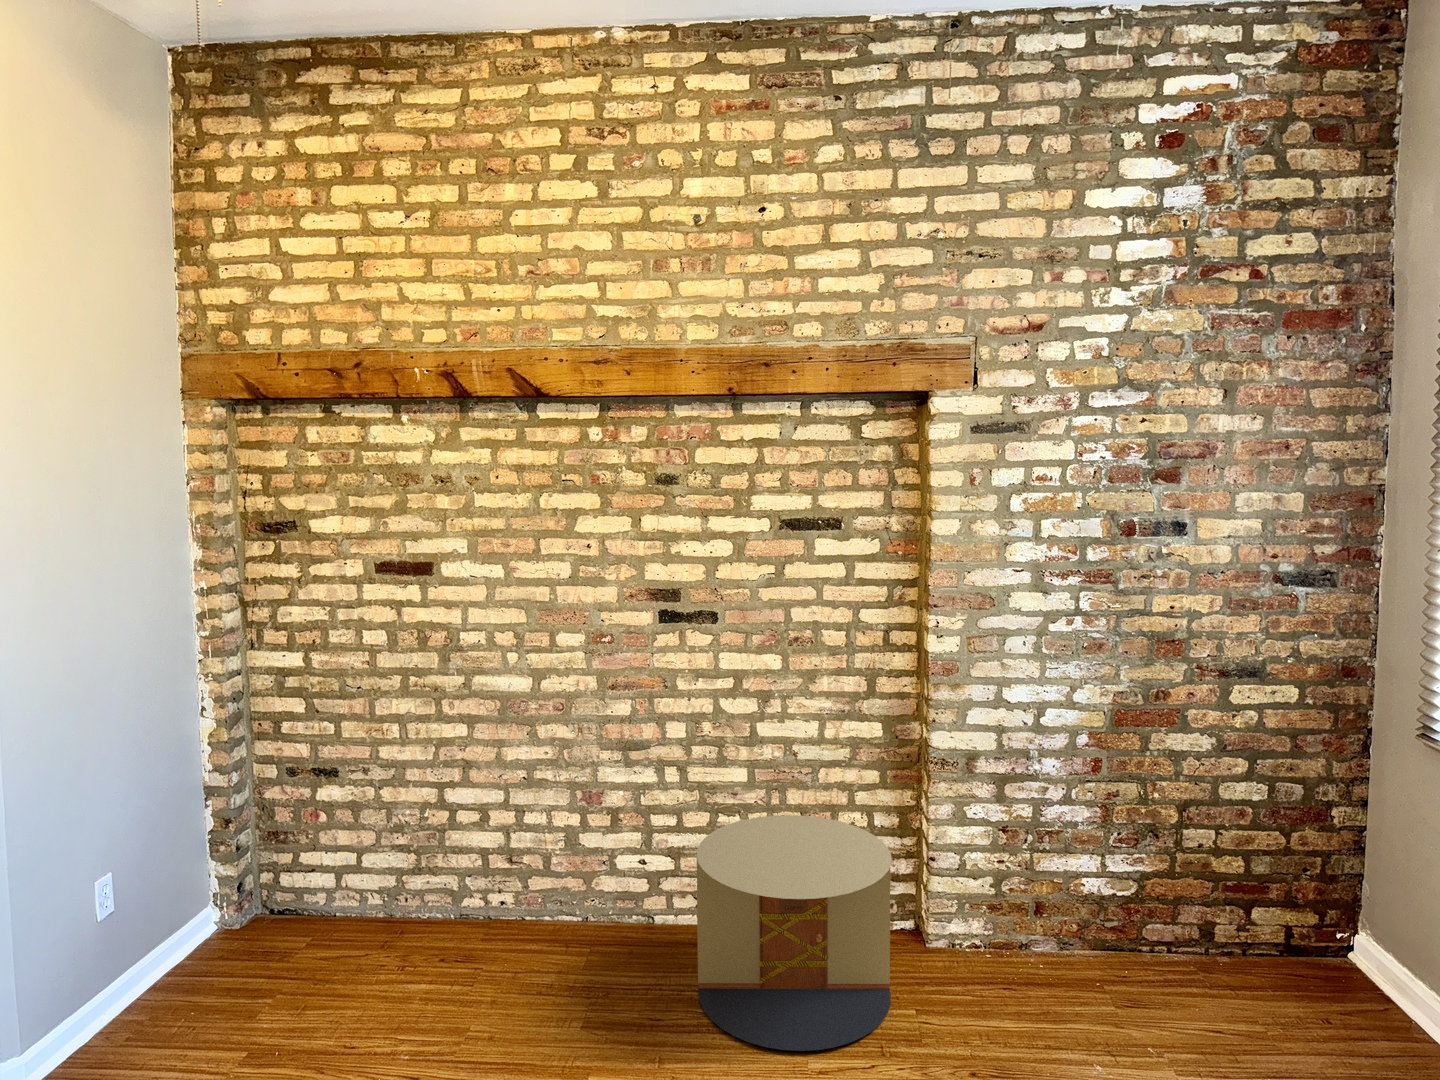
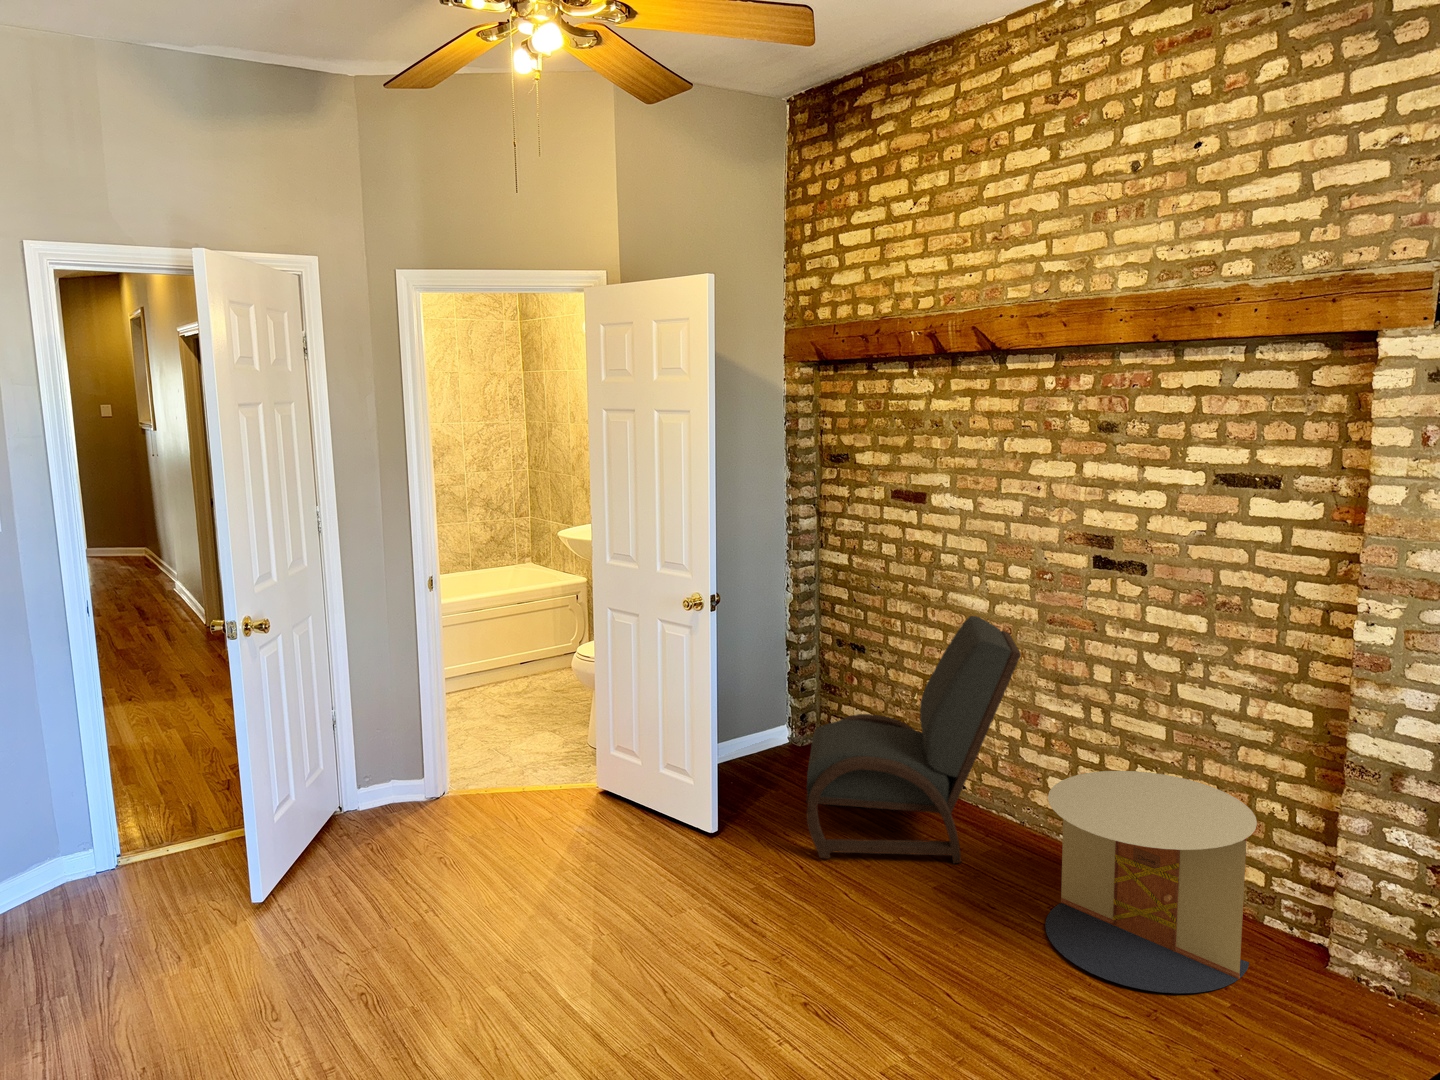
lounge chair: none [317,698,610,1069] -> present [806,616,1021,863]

